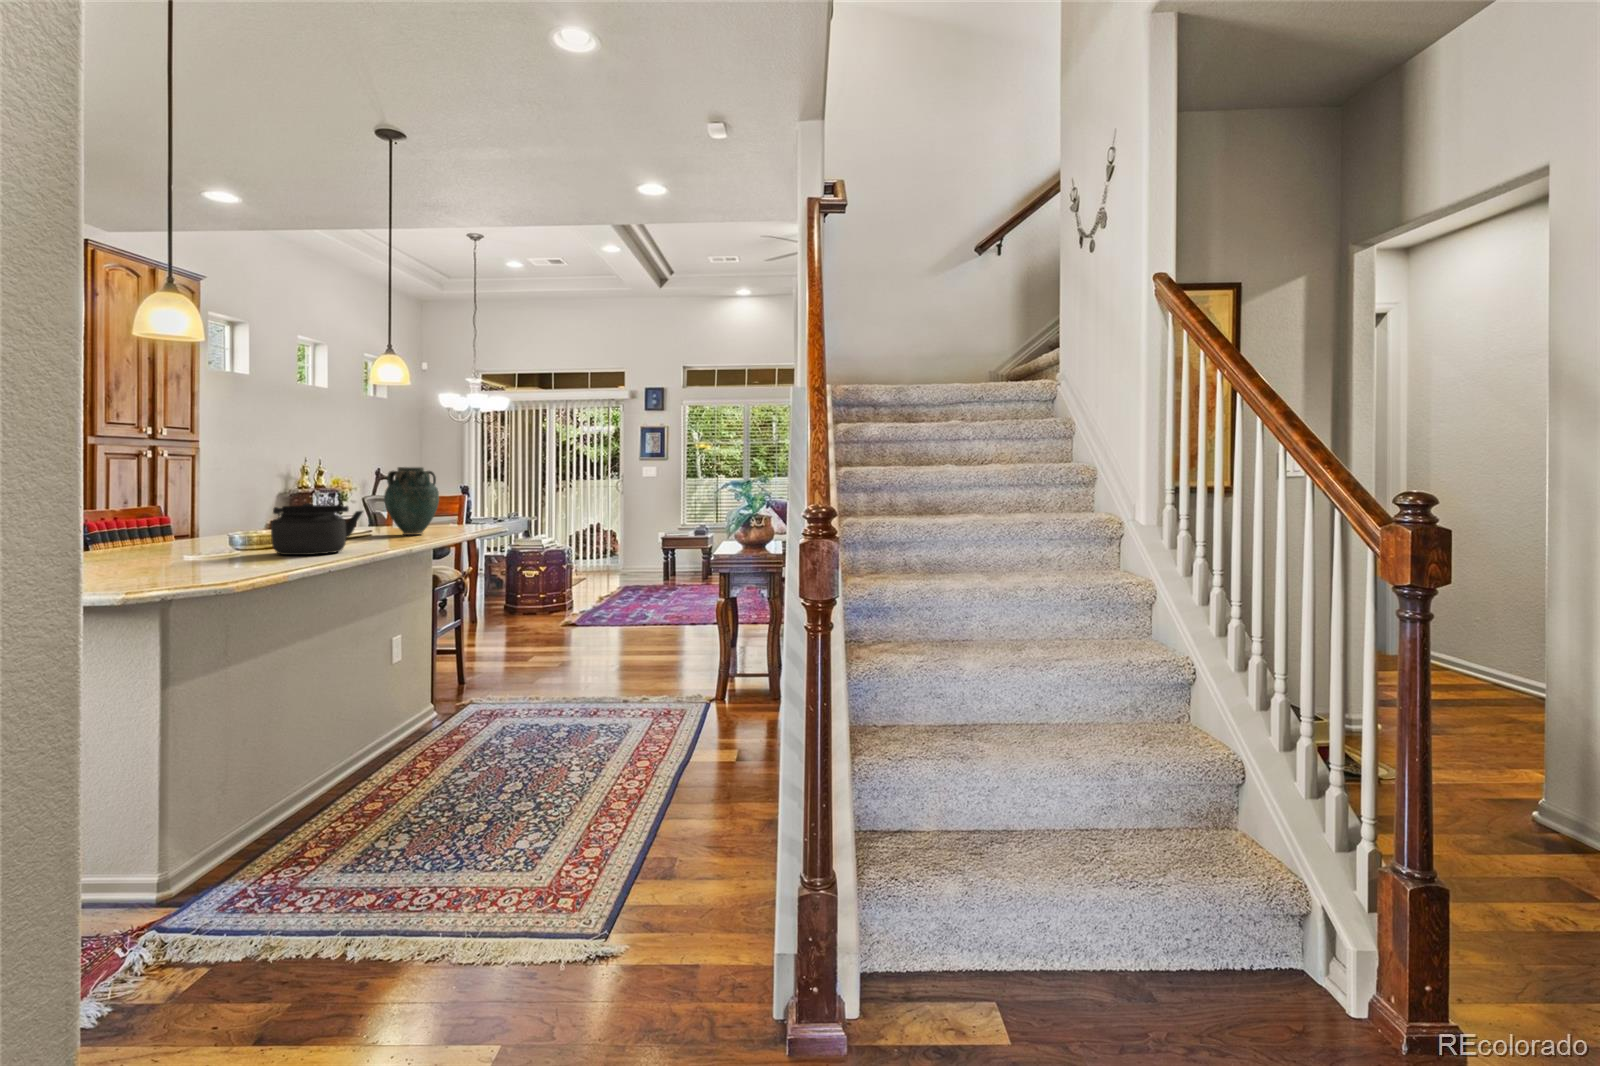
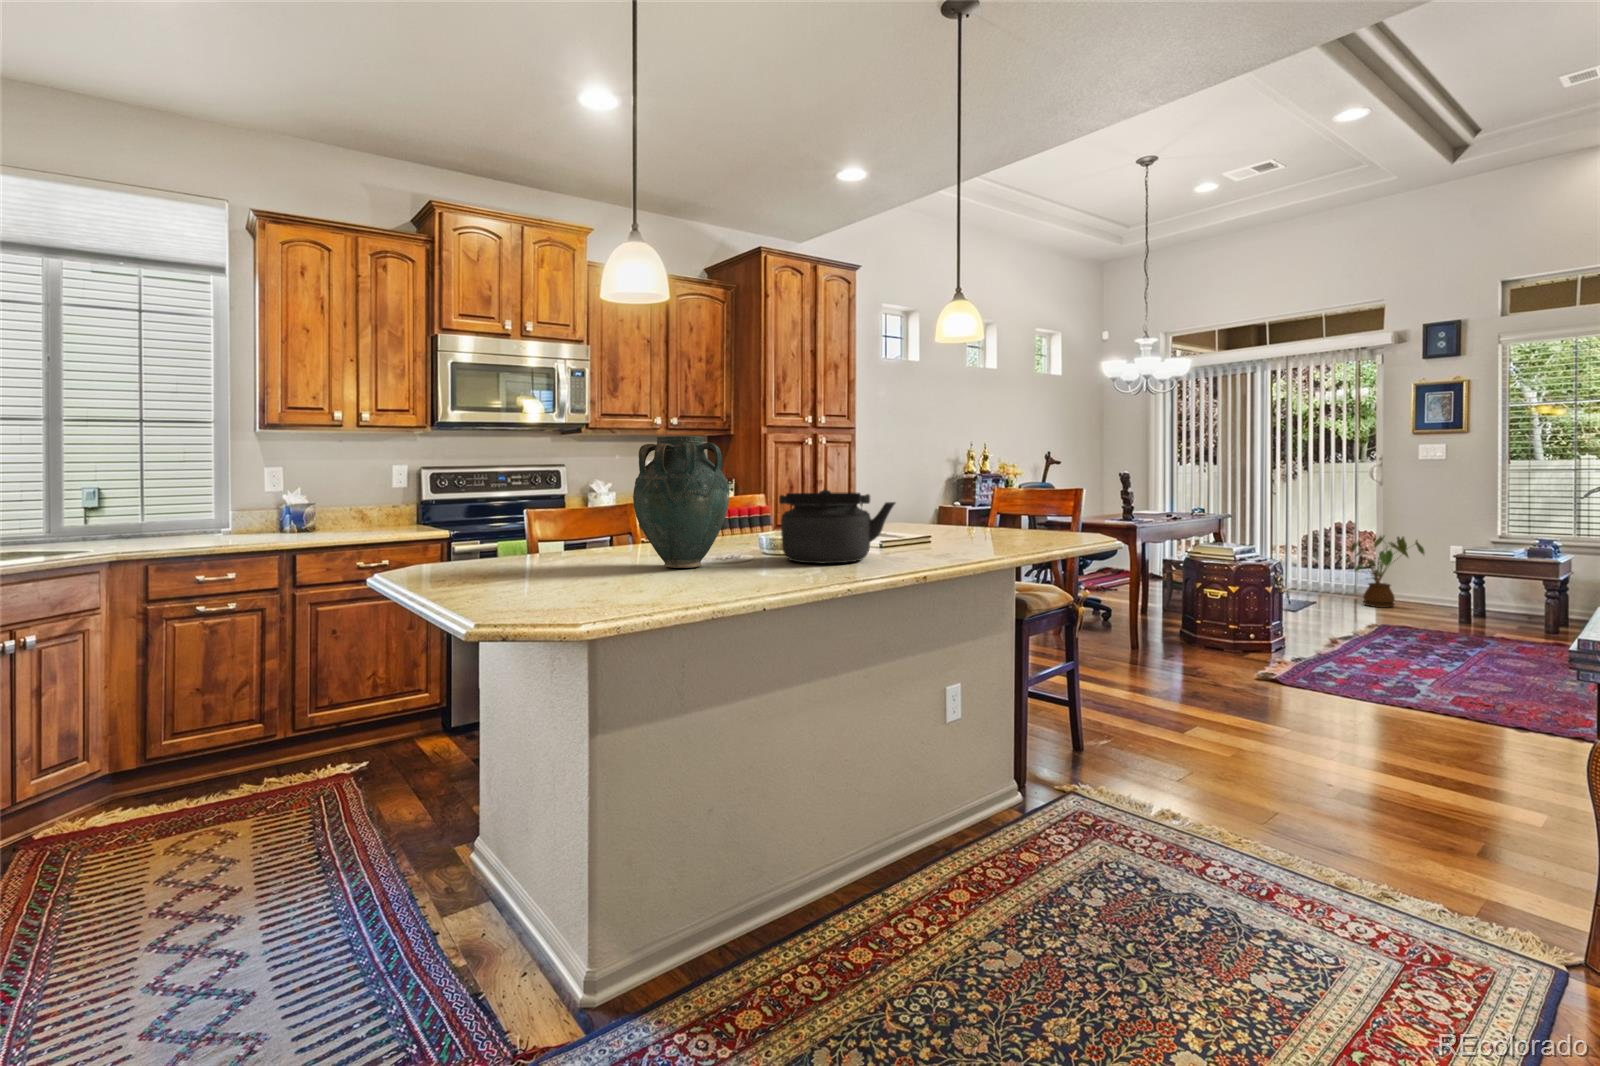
vase: present [384,467,439,535] -> present [633,436,730,568]
house plant: none [608,528,649,576] -> present [1350,536,1424,608]

